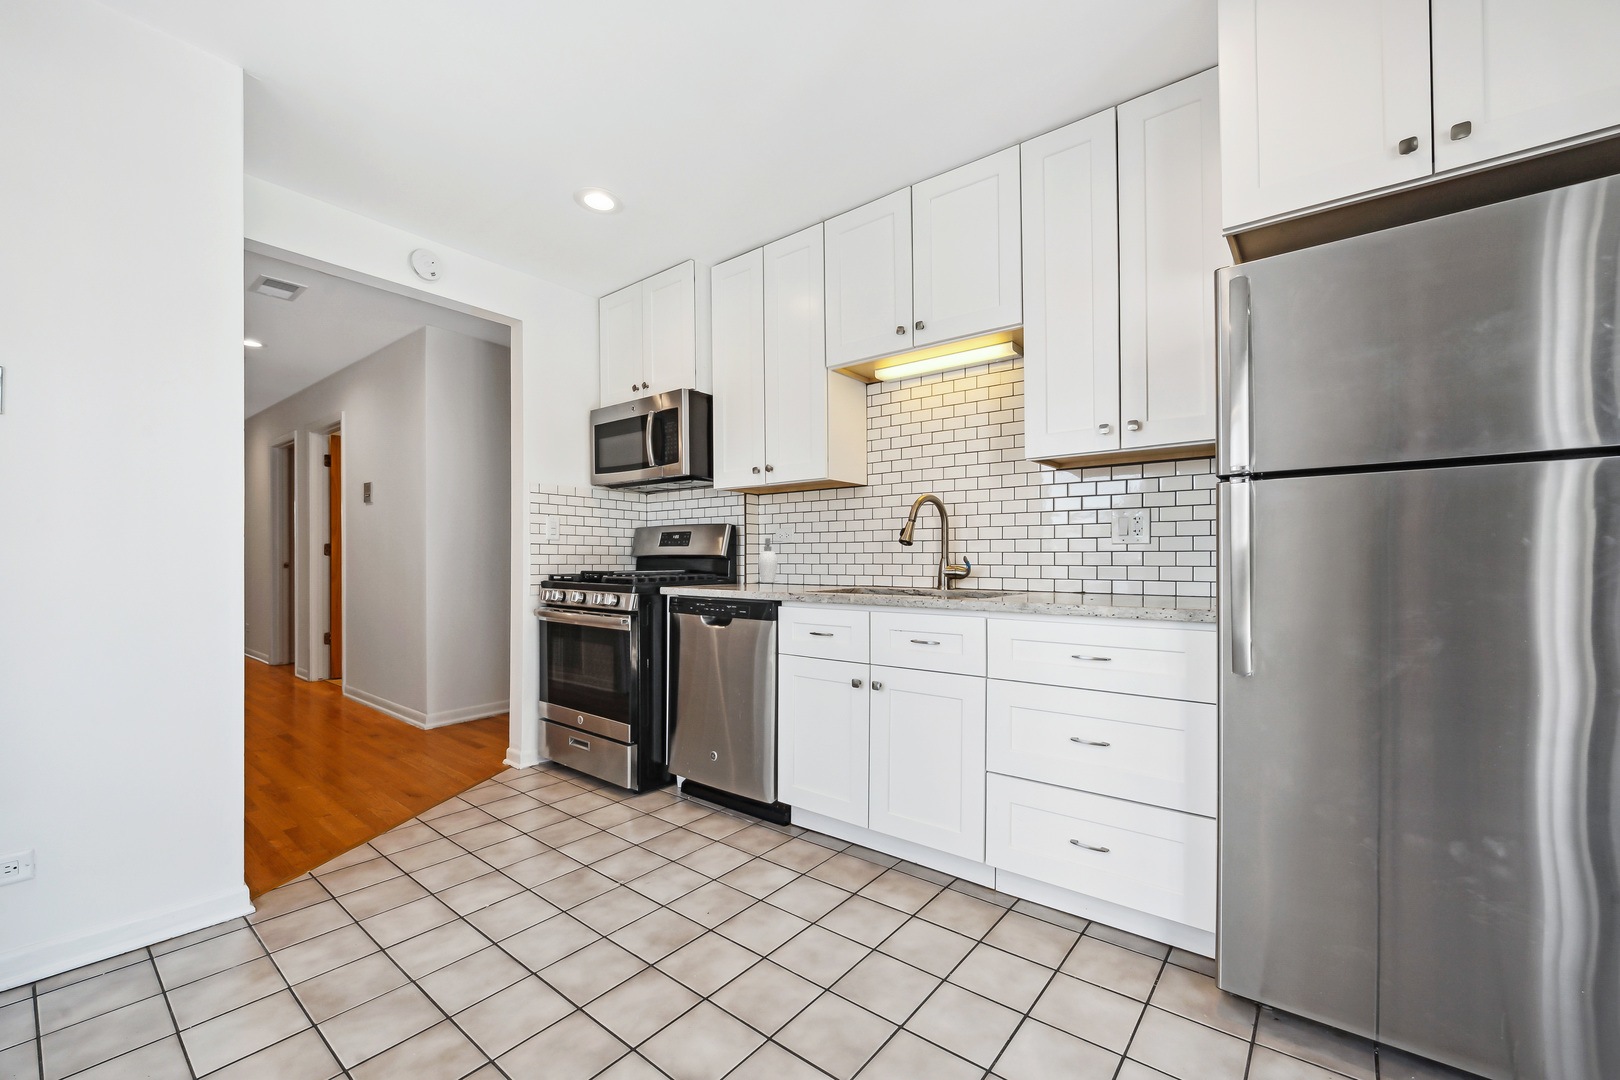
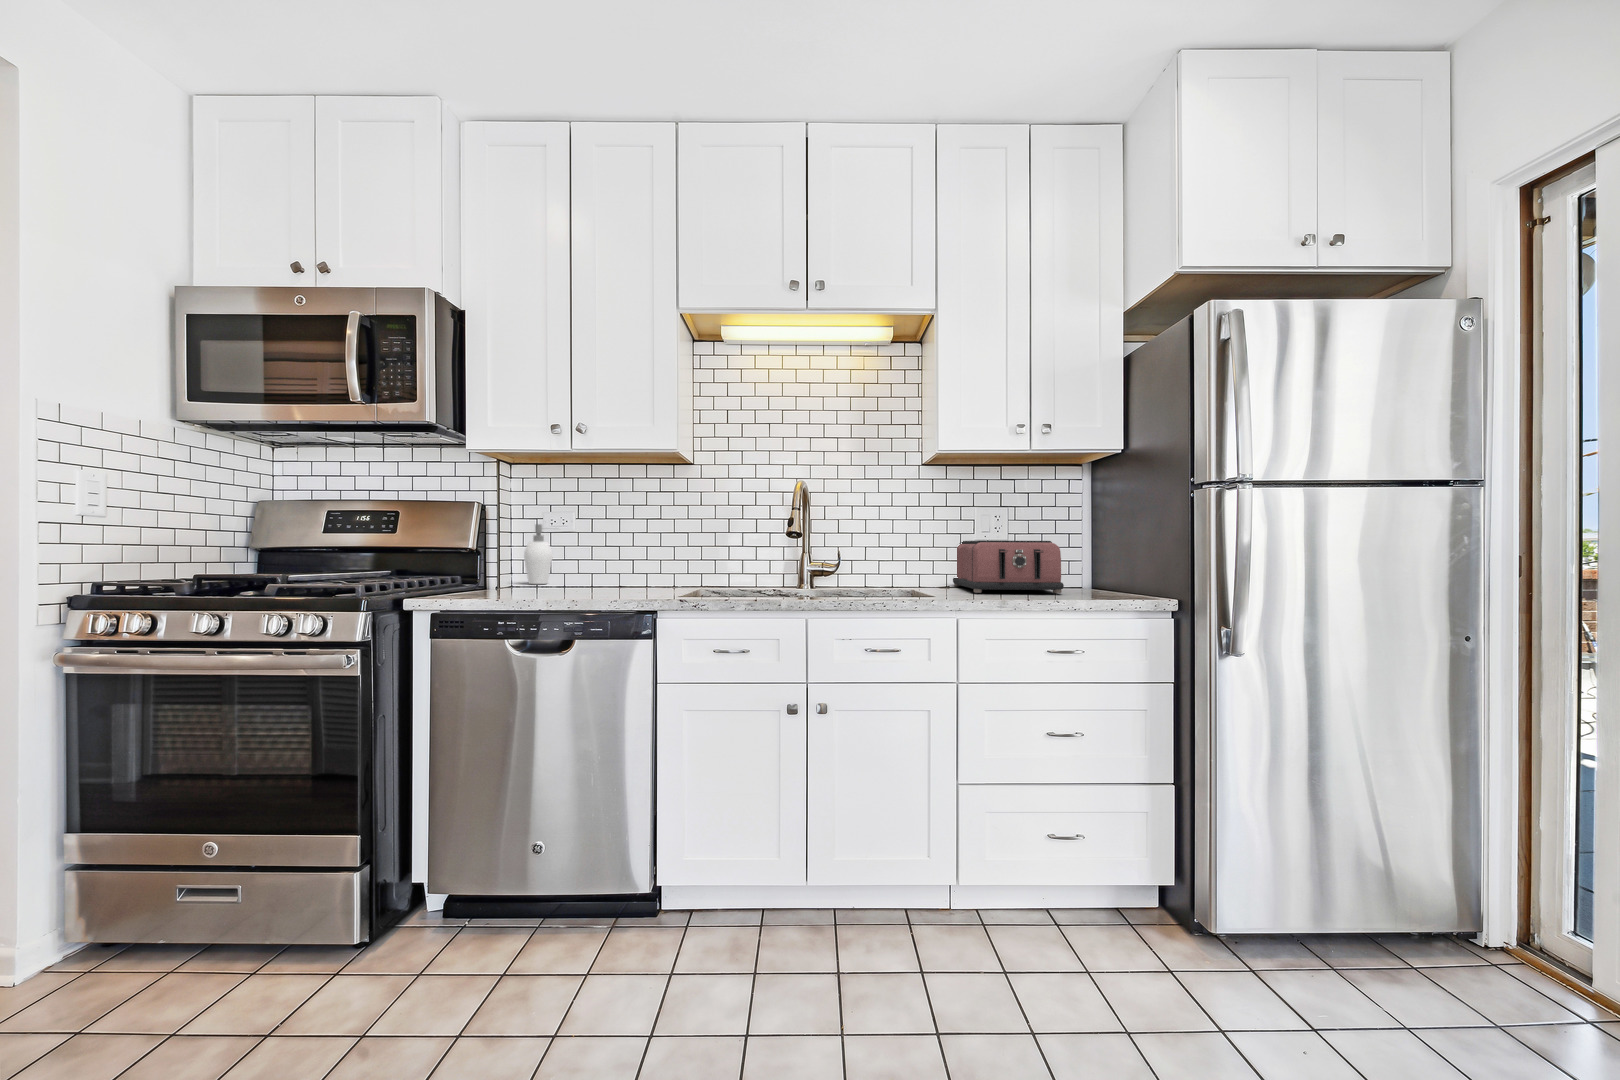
toaster: none [1060,545,1184,602] -> present [953,540,1064,593]

